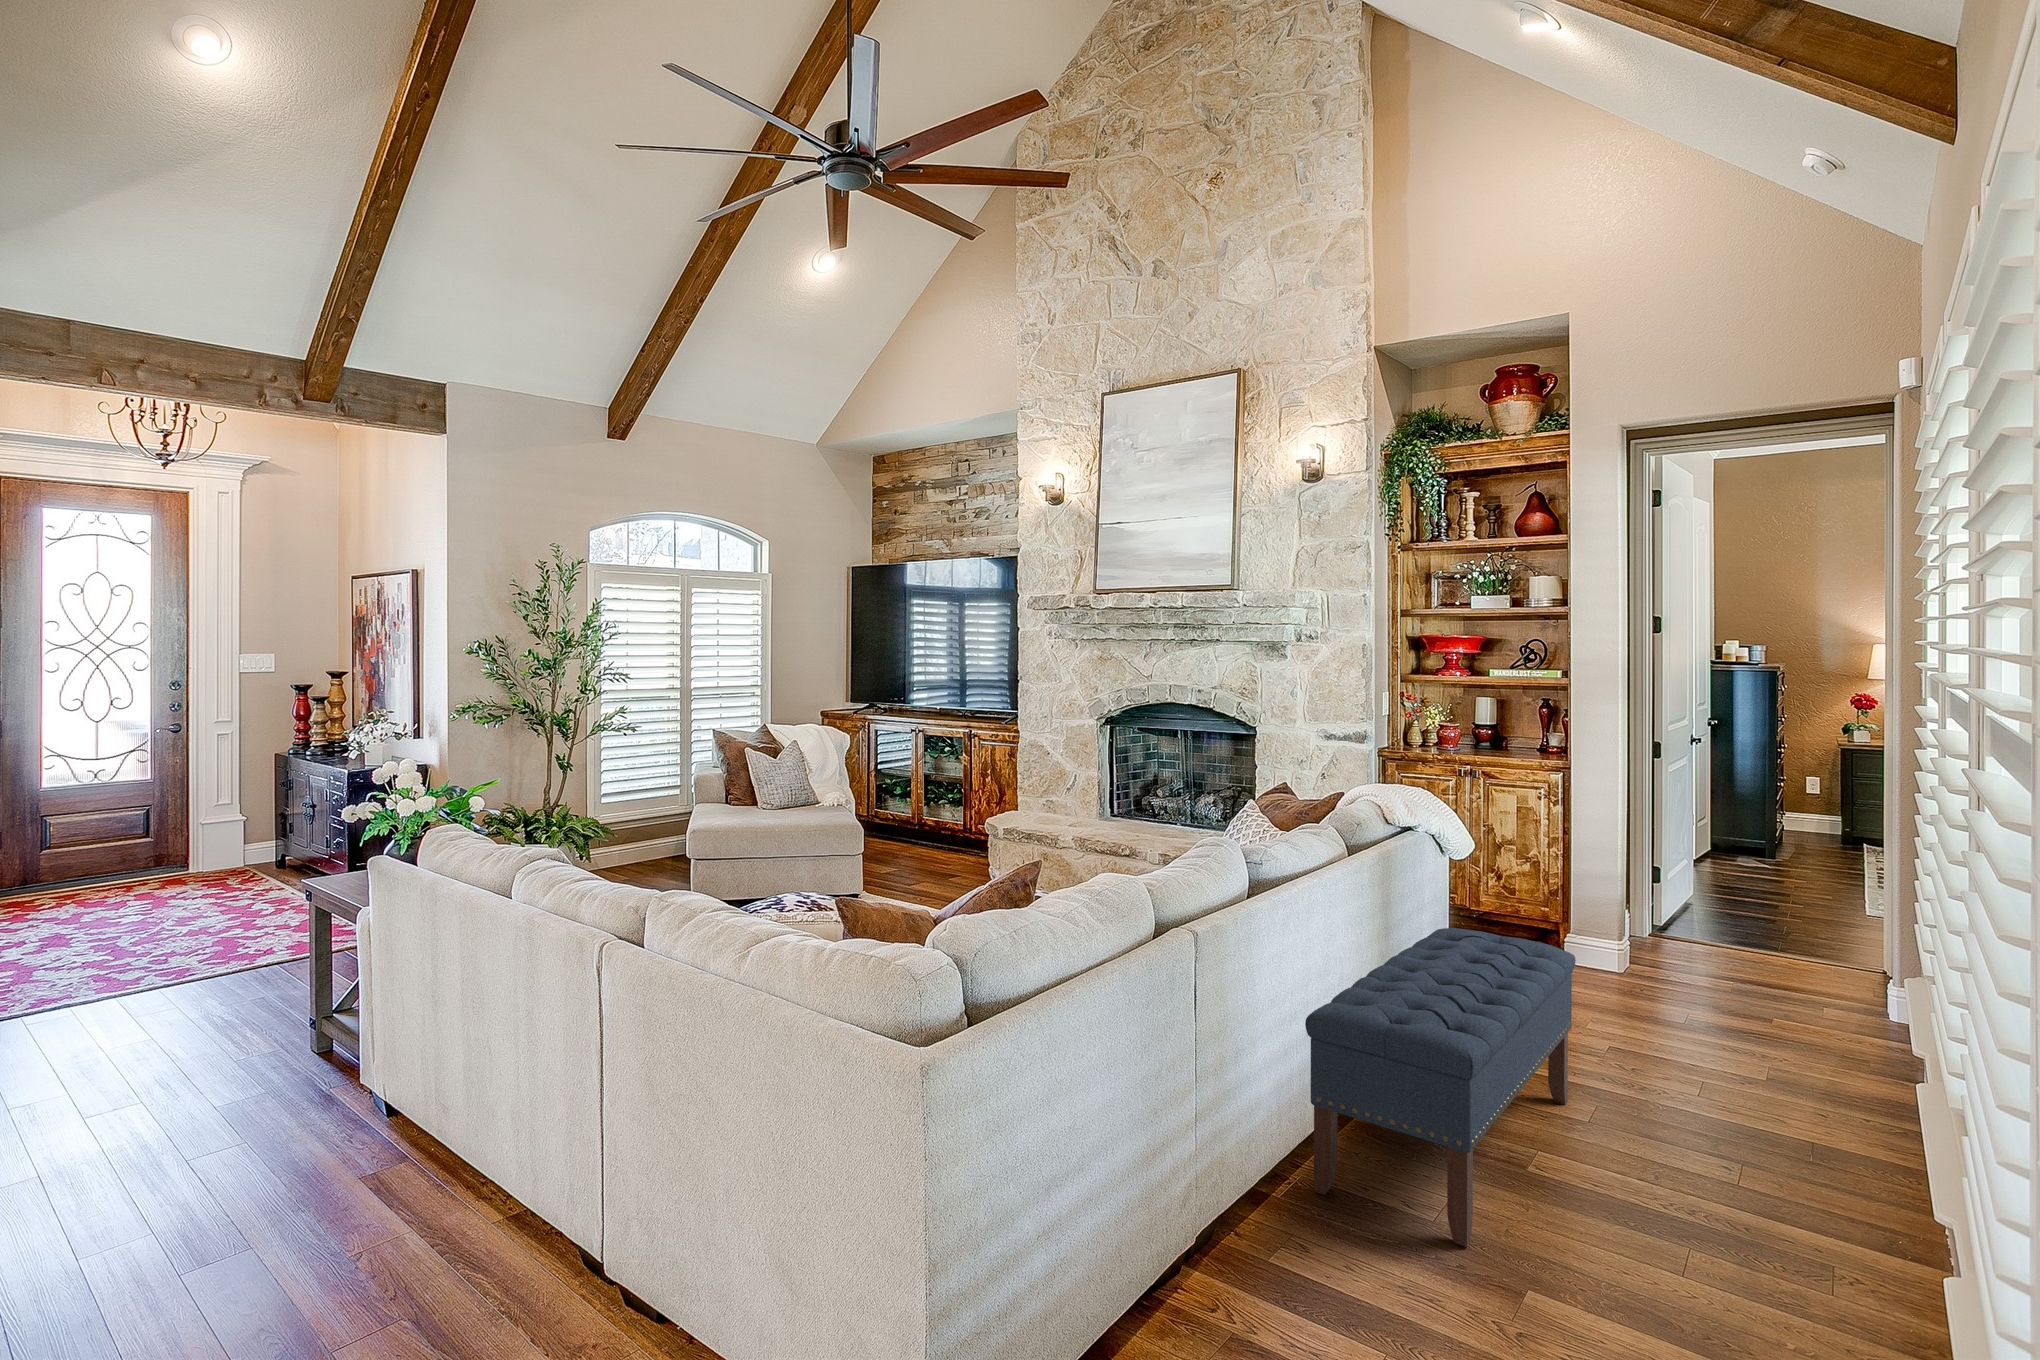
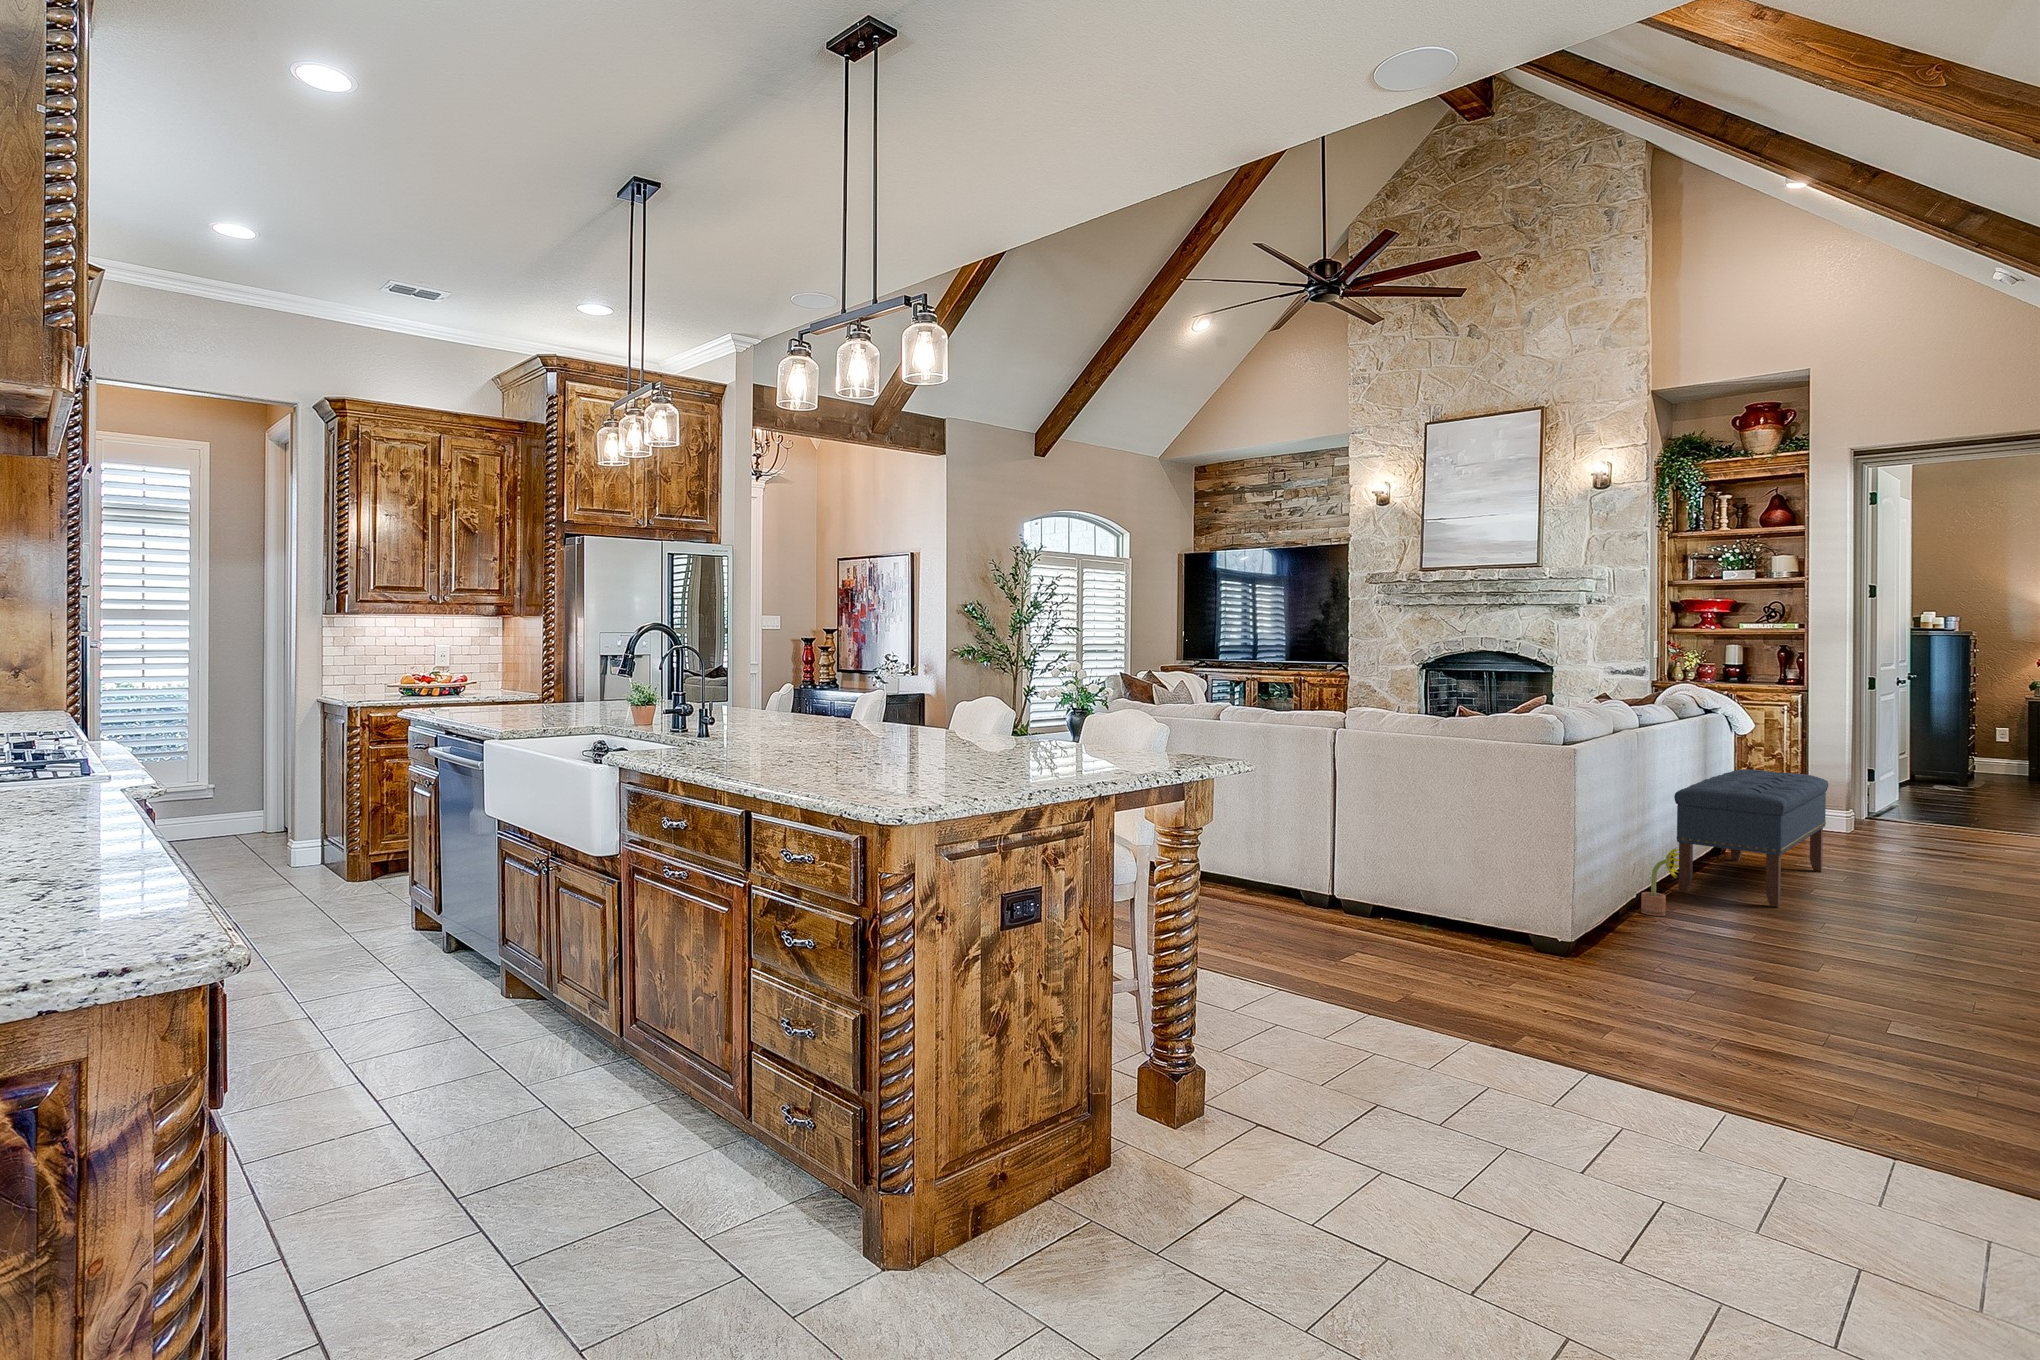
decorative plant: none [1212,1165,1281,1303] -> present [1641,848,1679,916]

